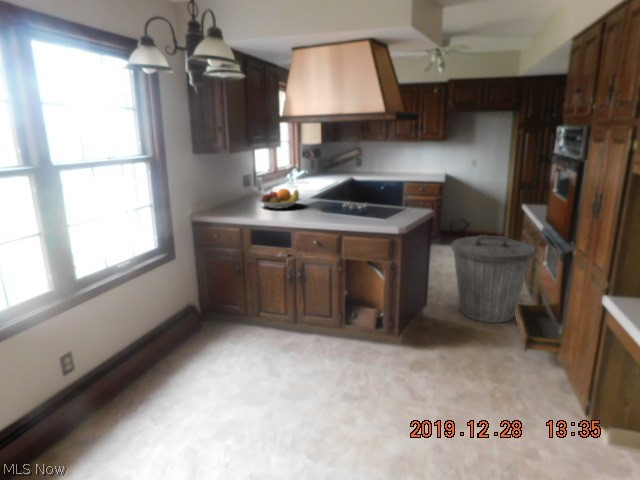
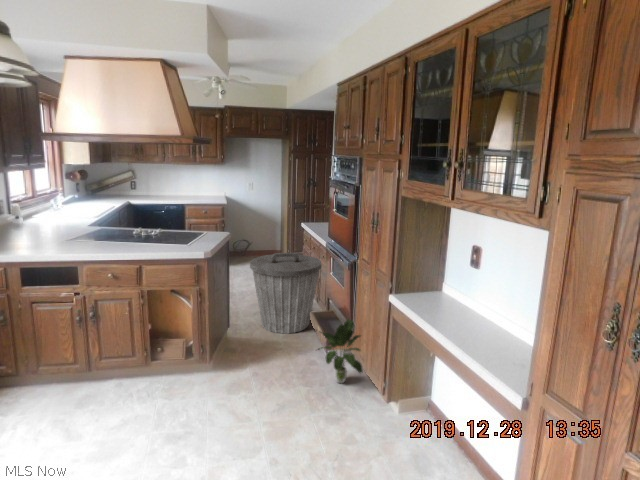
fruit bowl: present [258,189,300,209] -> none [21,216,81,240]
potted plant: none [508,317,568,389] -> present [318,319,363,383]

